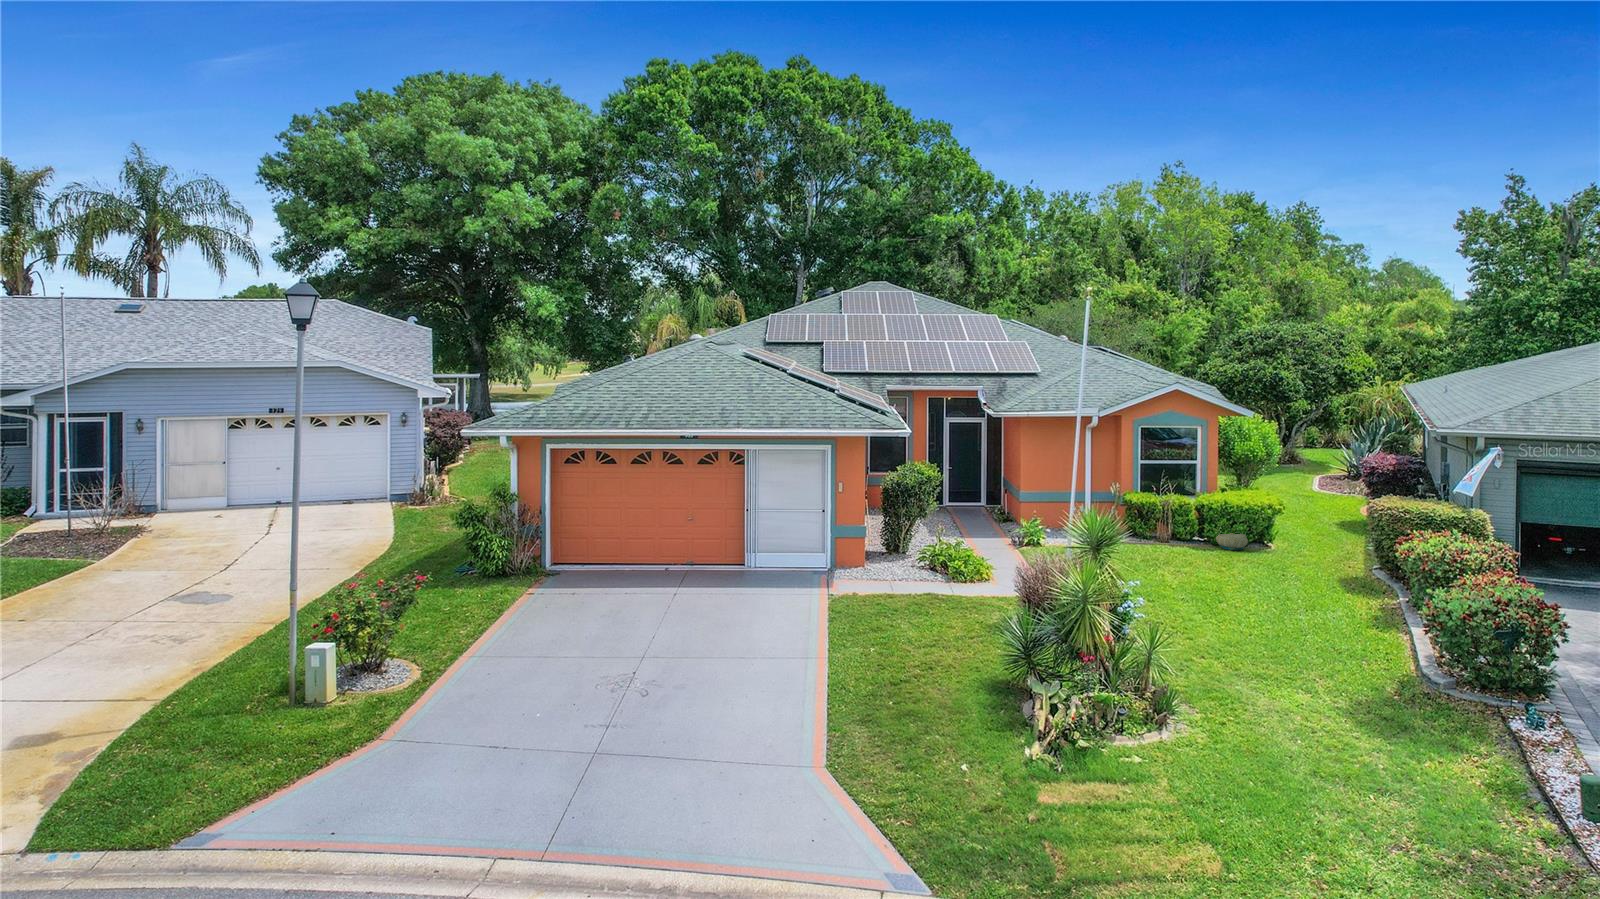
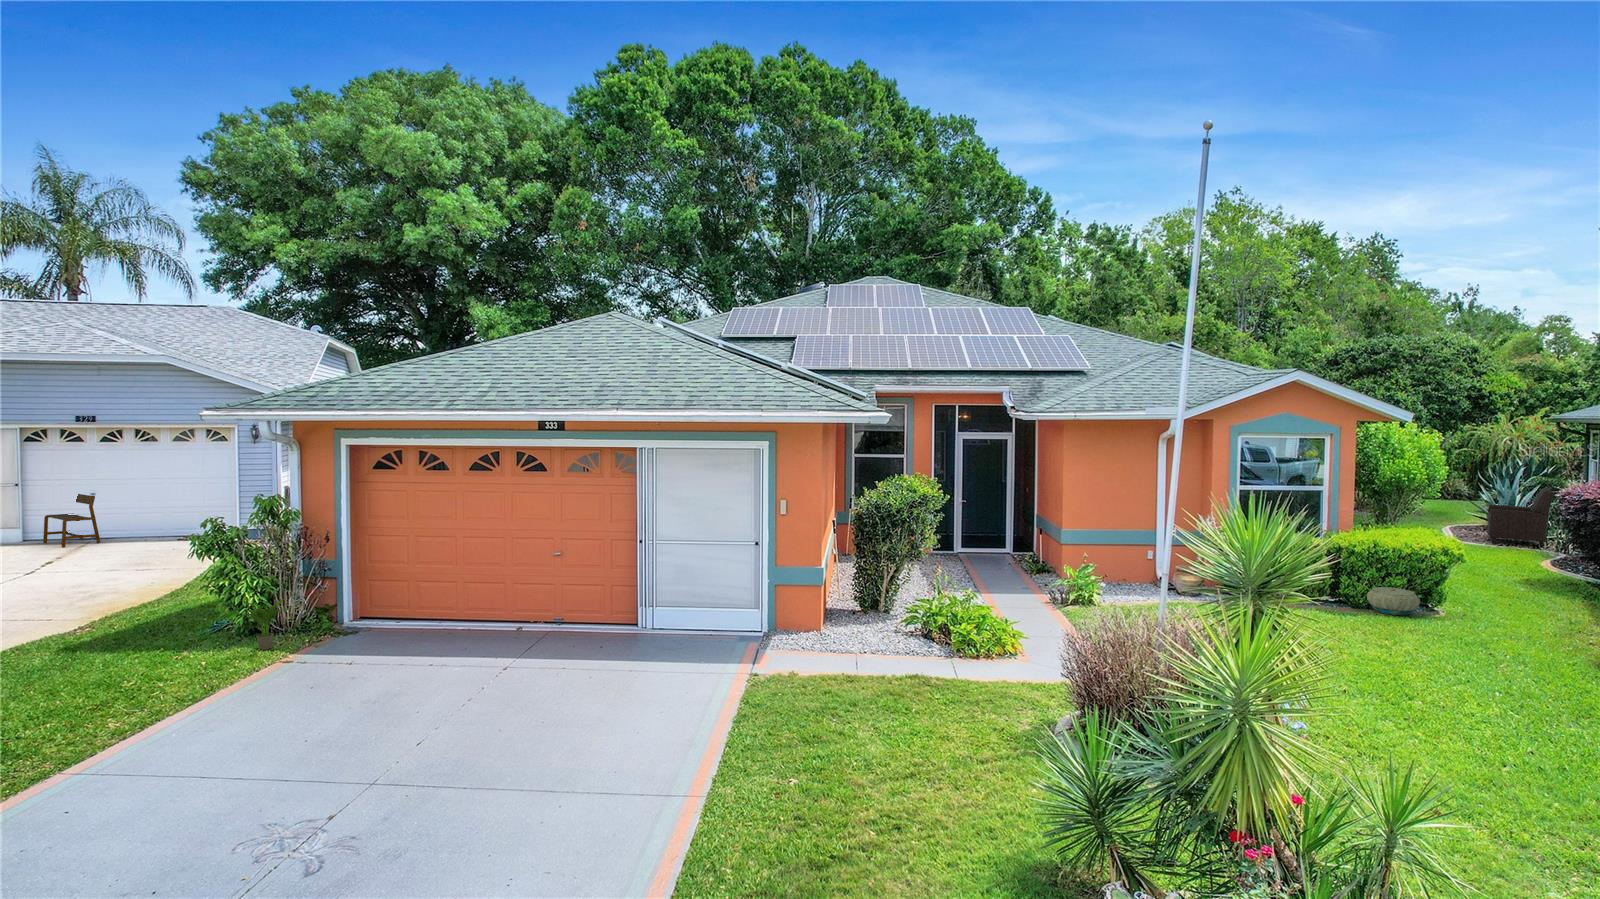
chair: none [1322,452,1366,496] -> present [1487,488,1554,548]
bench: none [247,464,292,507] -> present [43,494,100,548]
potted plant: none [496,552,526,585] -> present [240,599,291,650]

